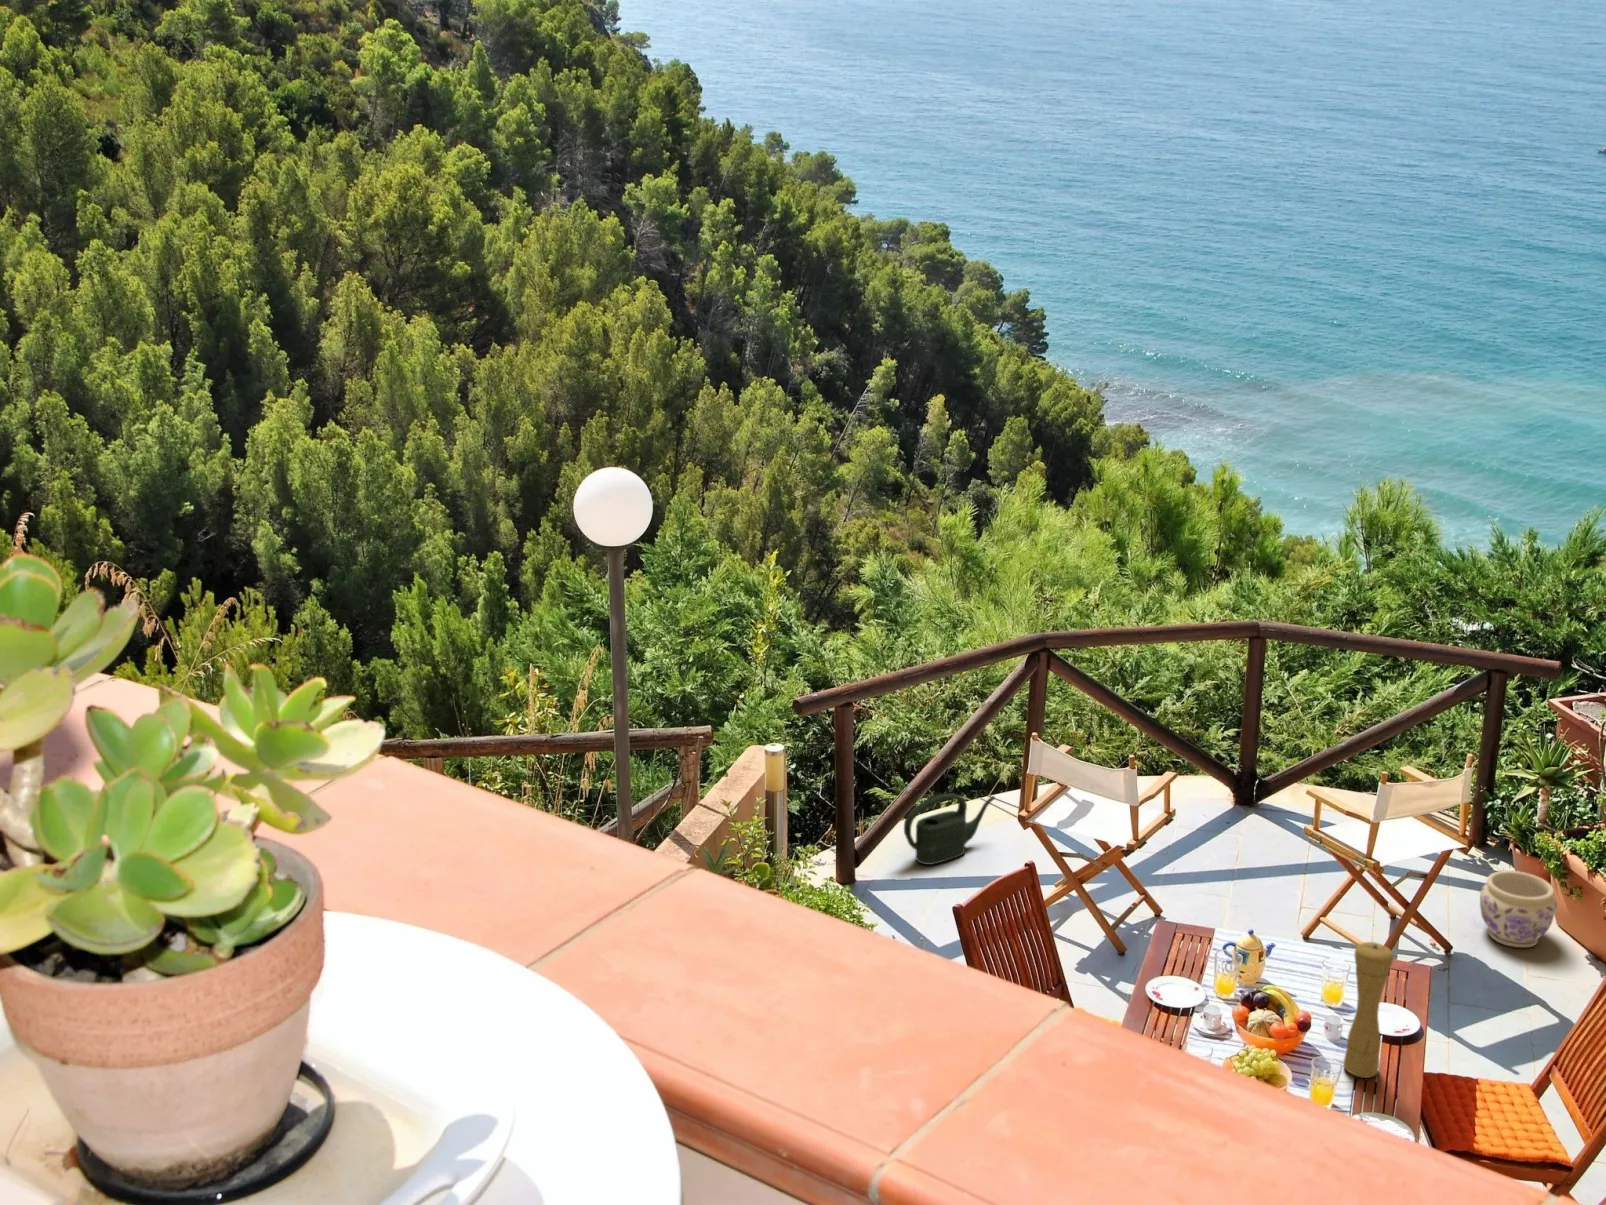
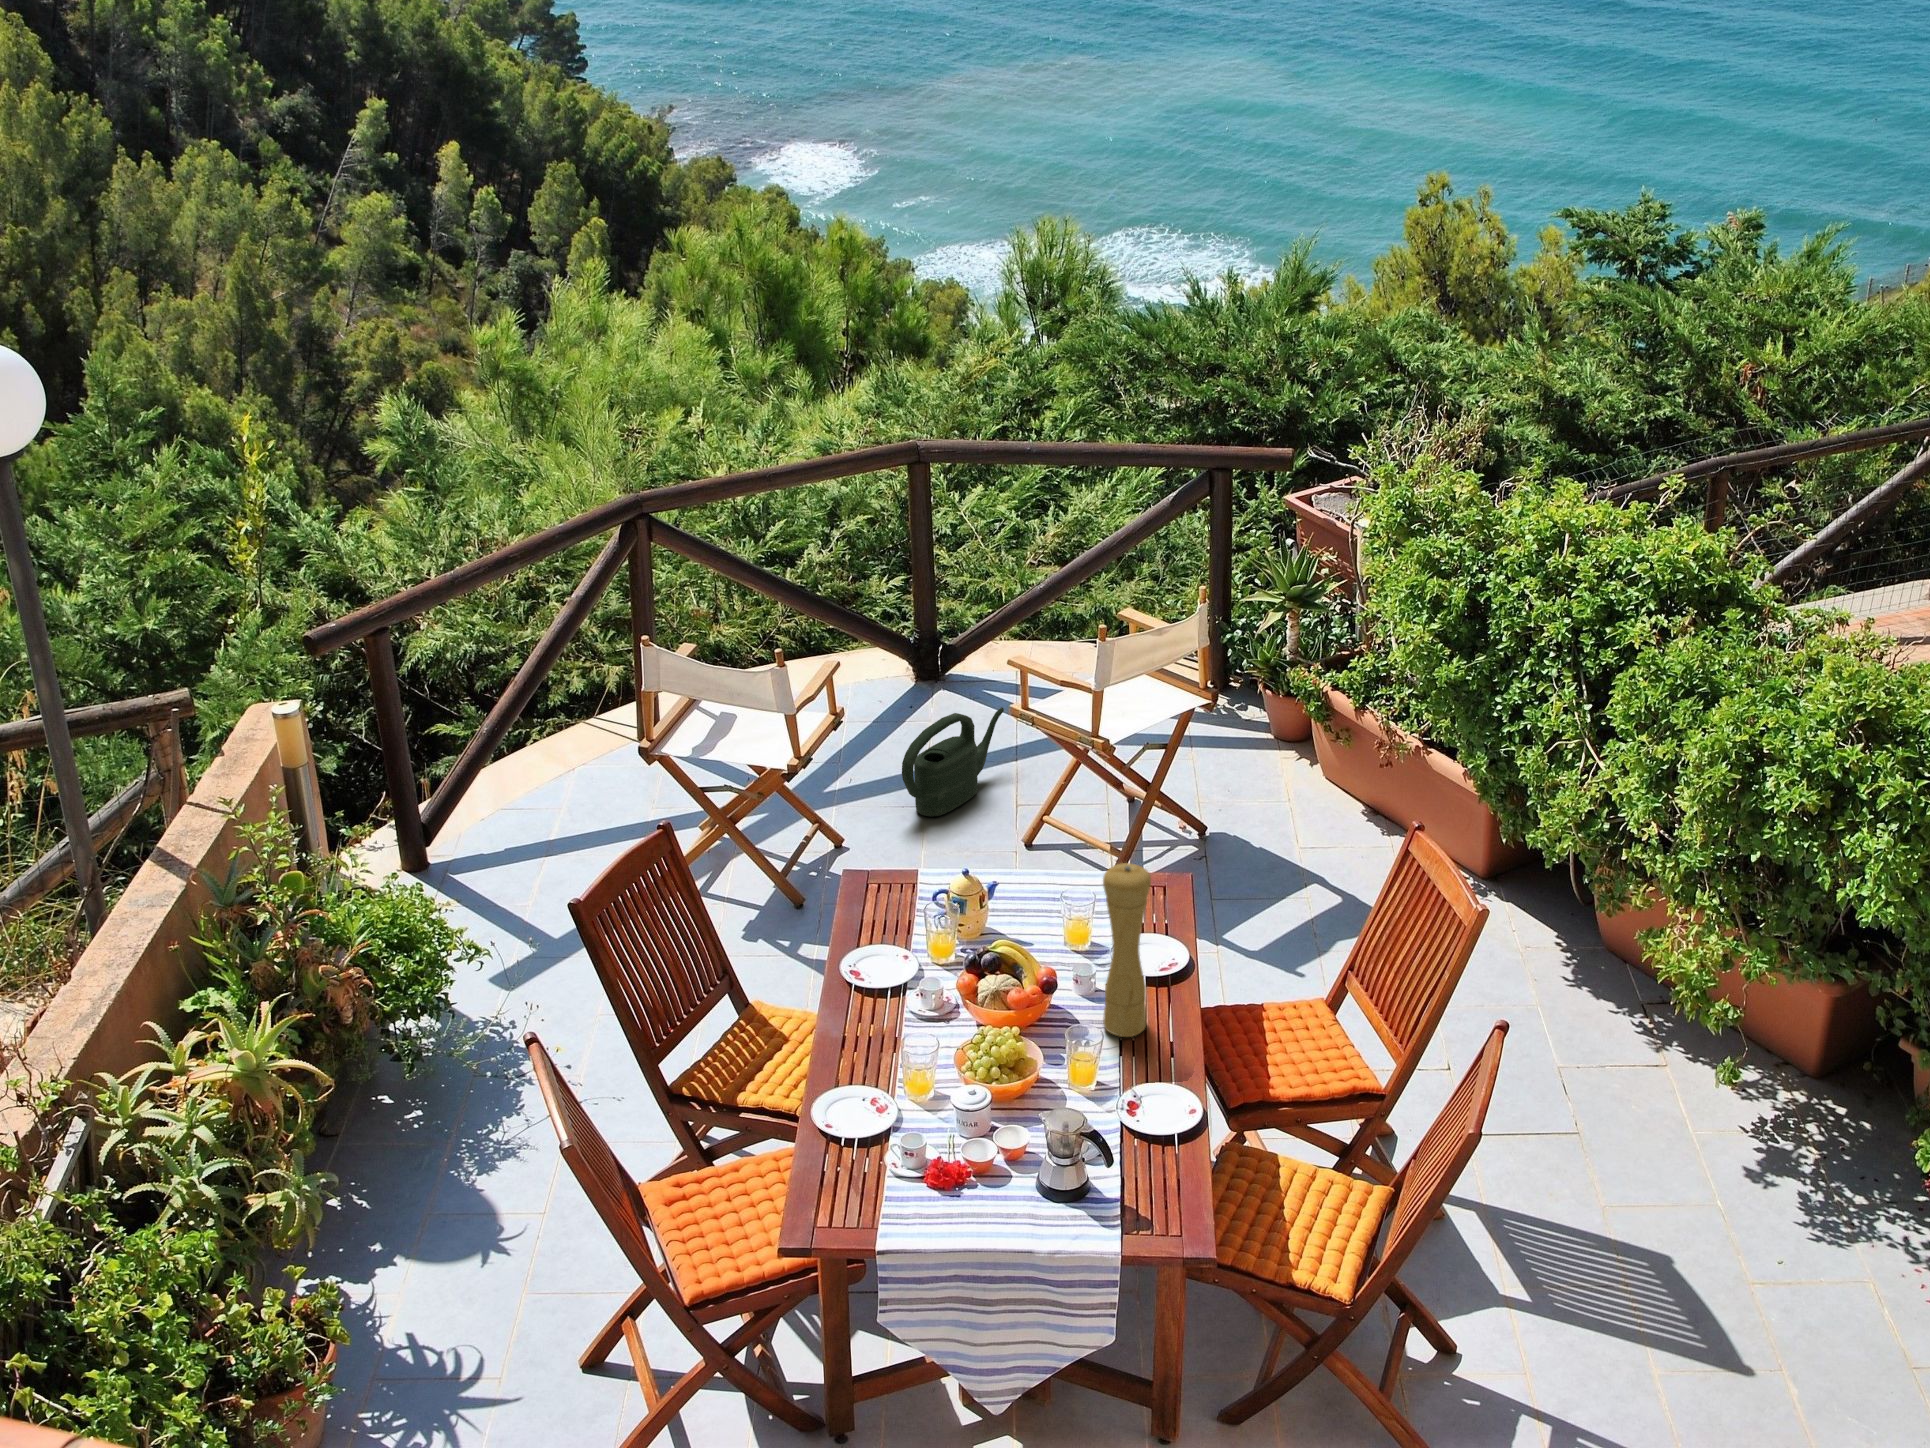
watering can: present [904,793,995,865] -> present [902,707,1004,816]
planter: present [1480,871,1557,948] -> none [1231,719,1320,815]

